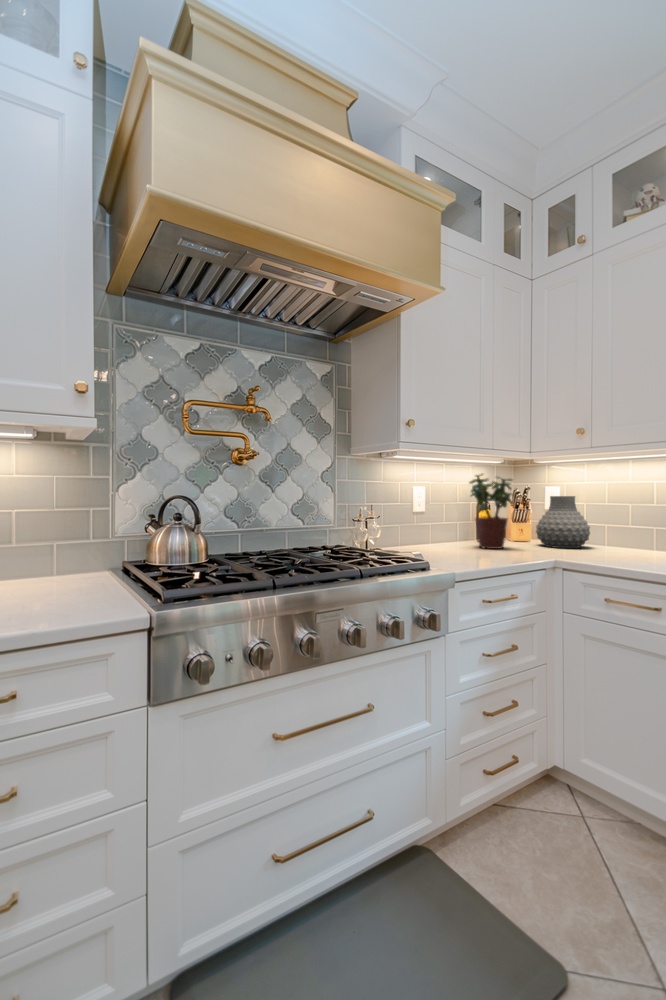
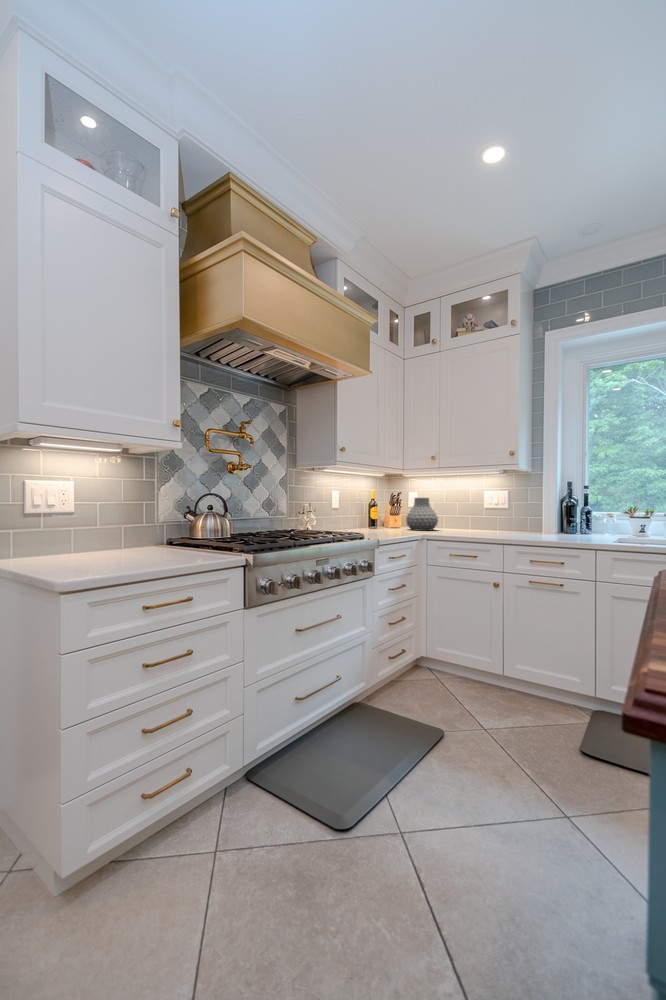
potted plant: present [470,474,512,549] -> none [369,482,398,531]

